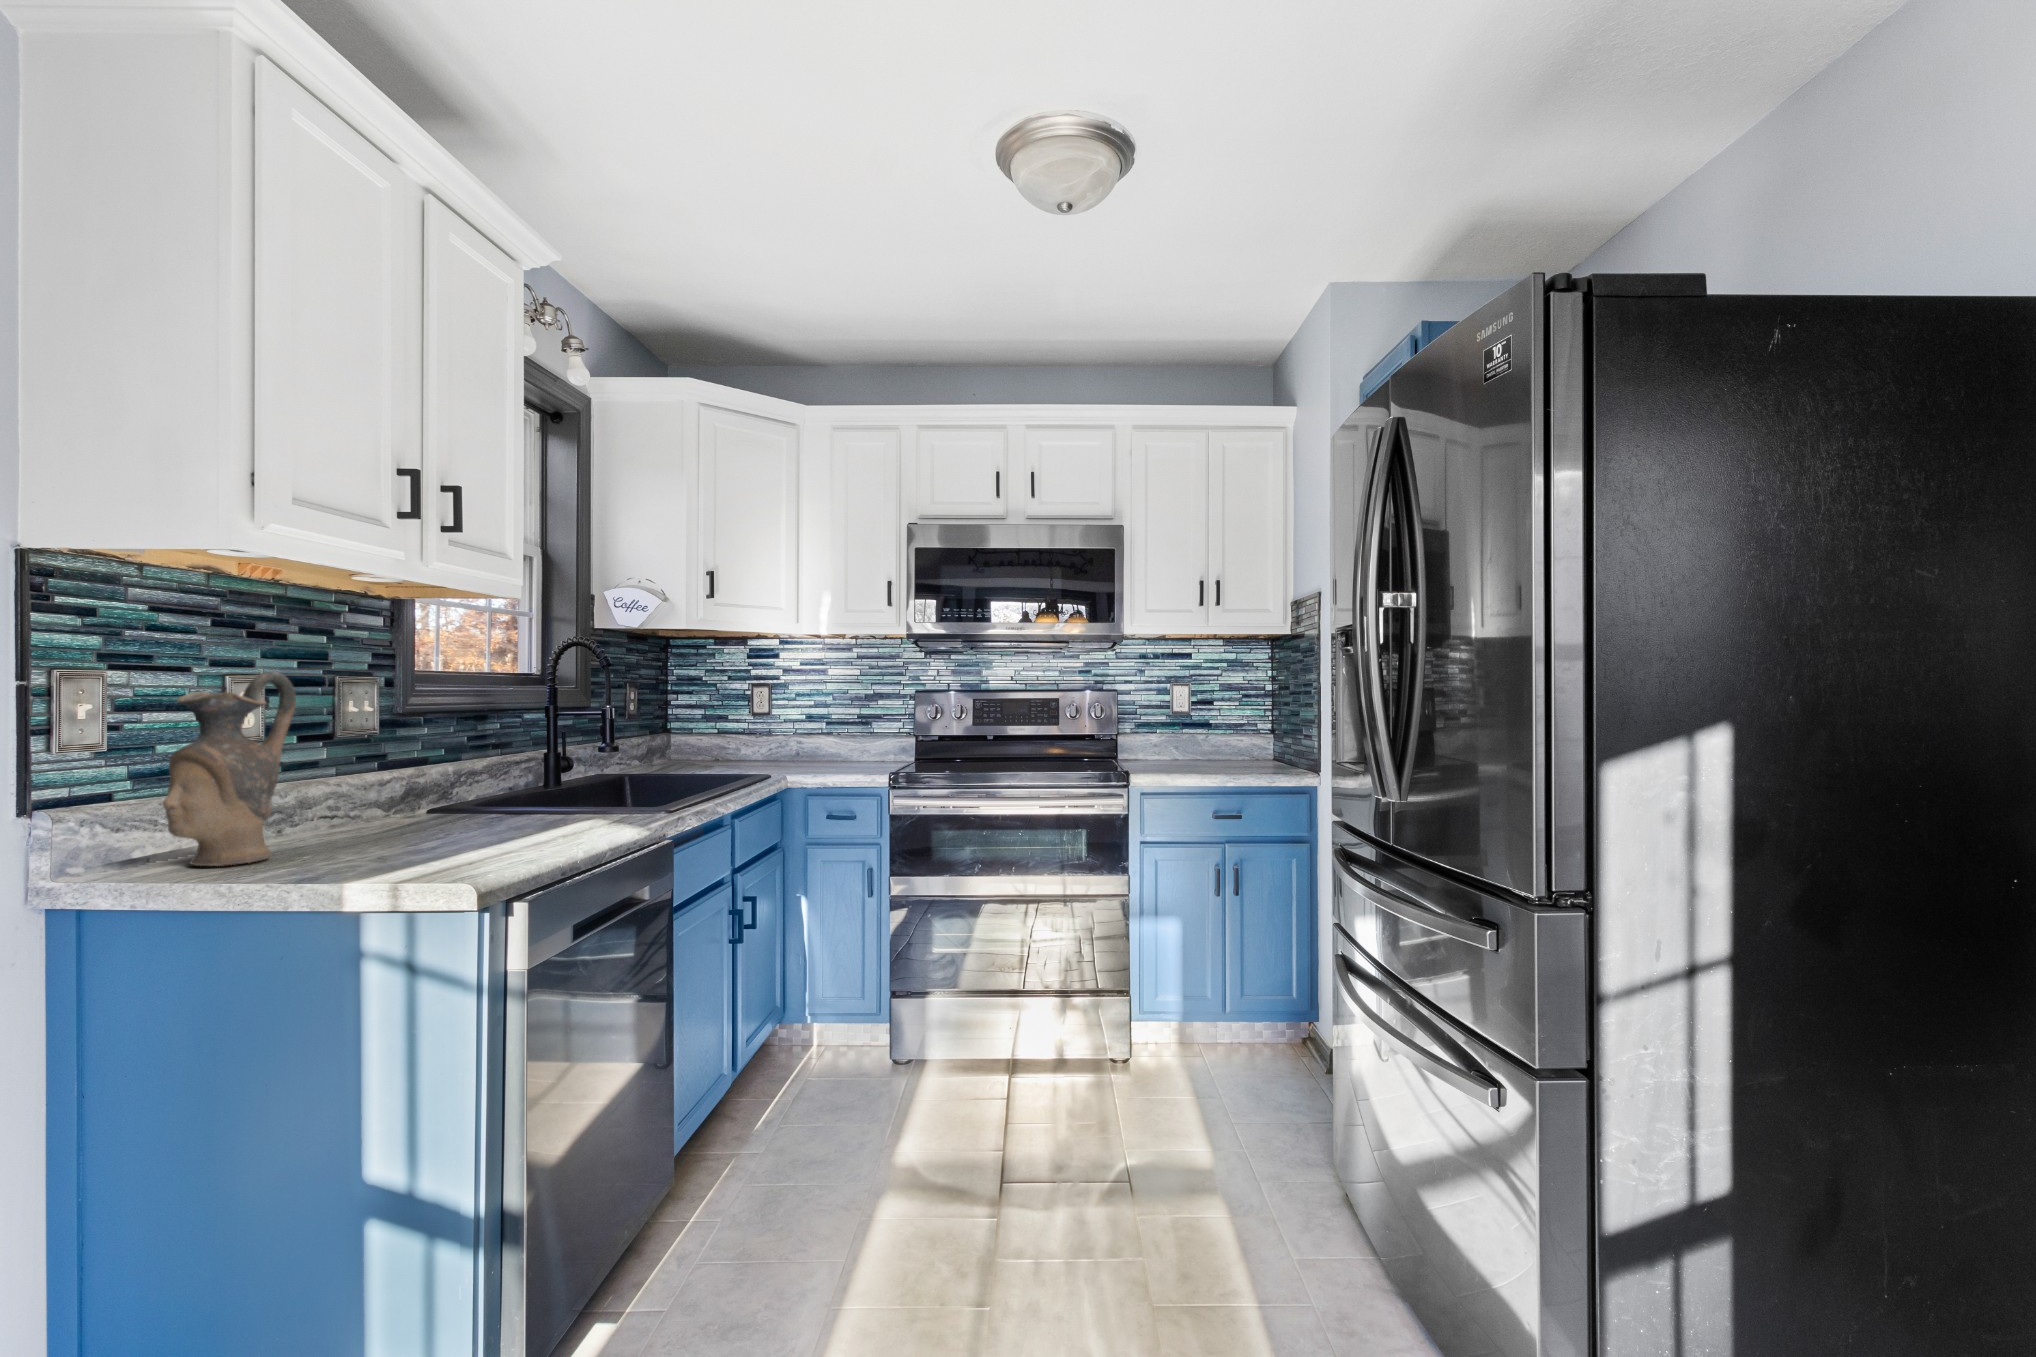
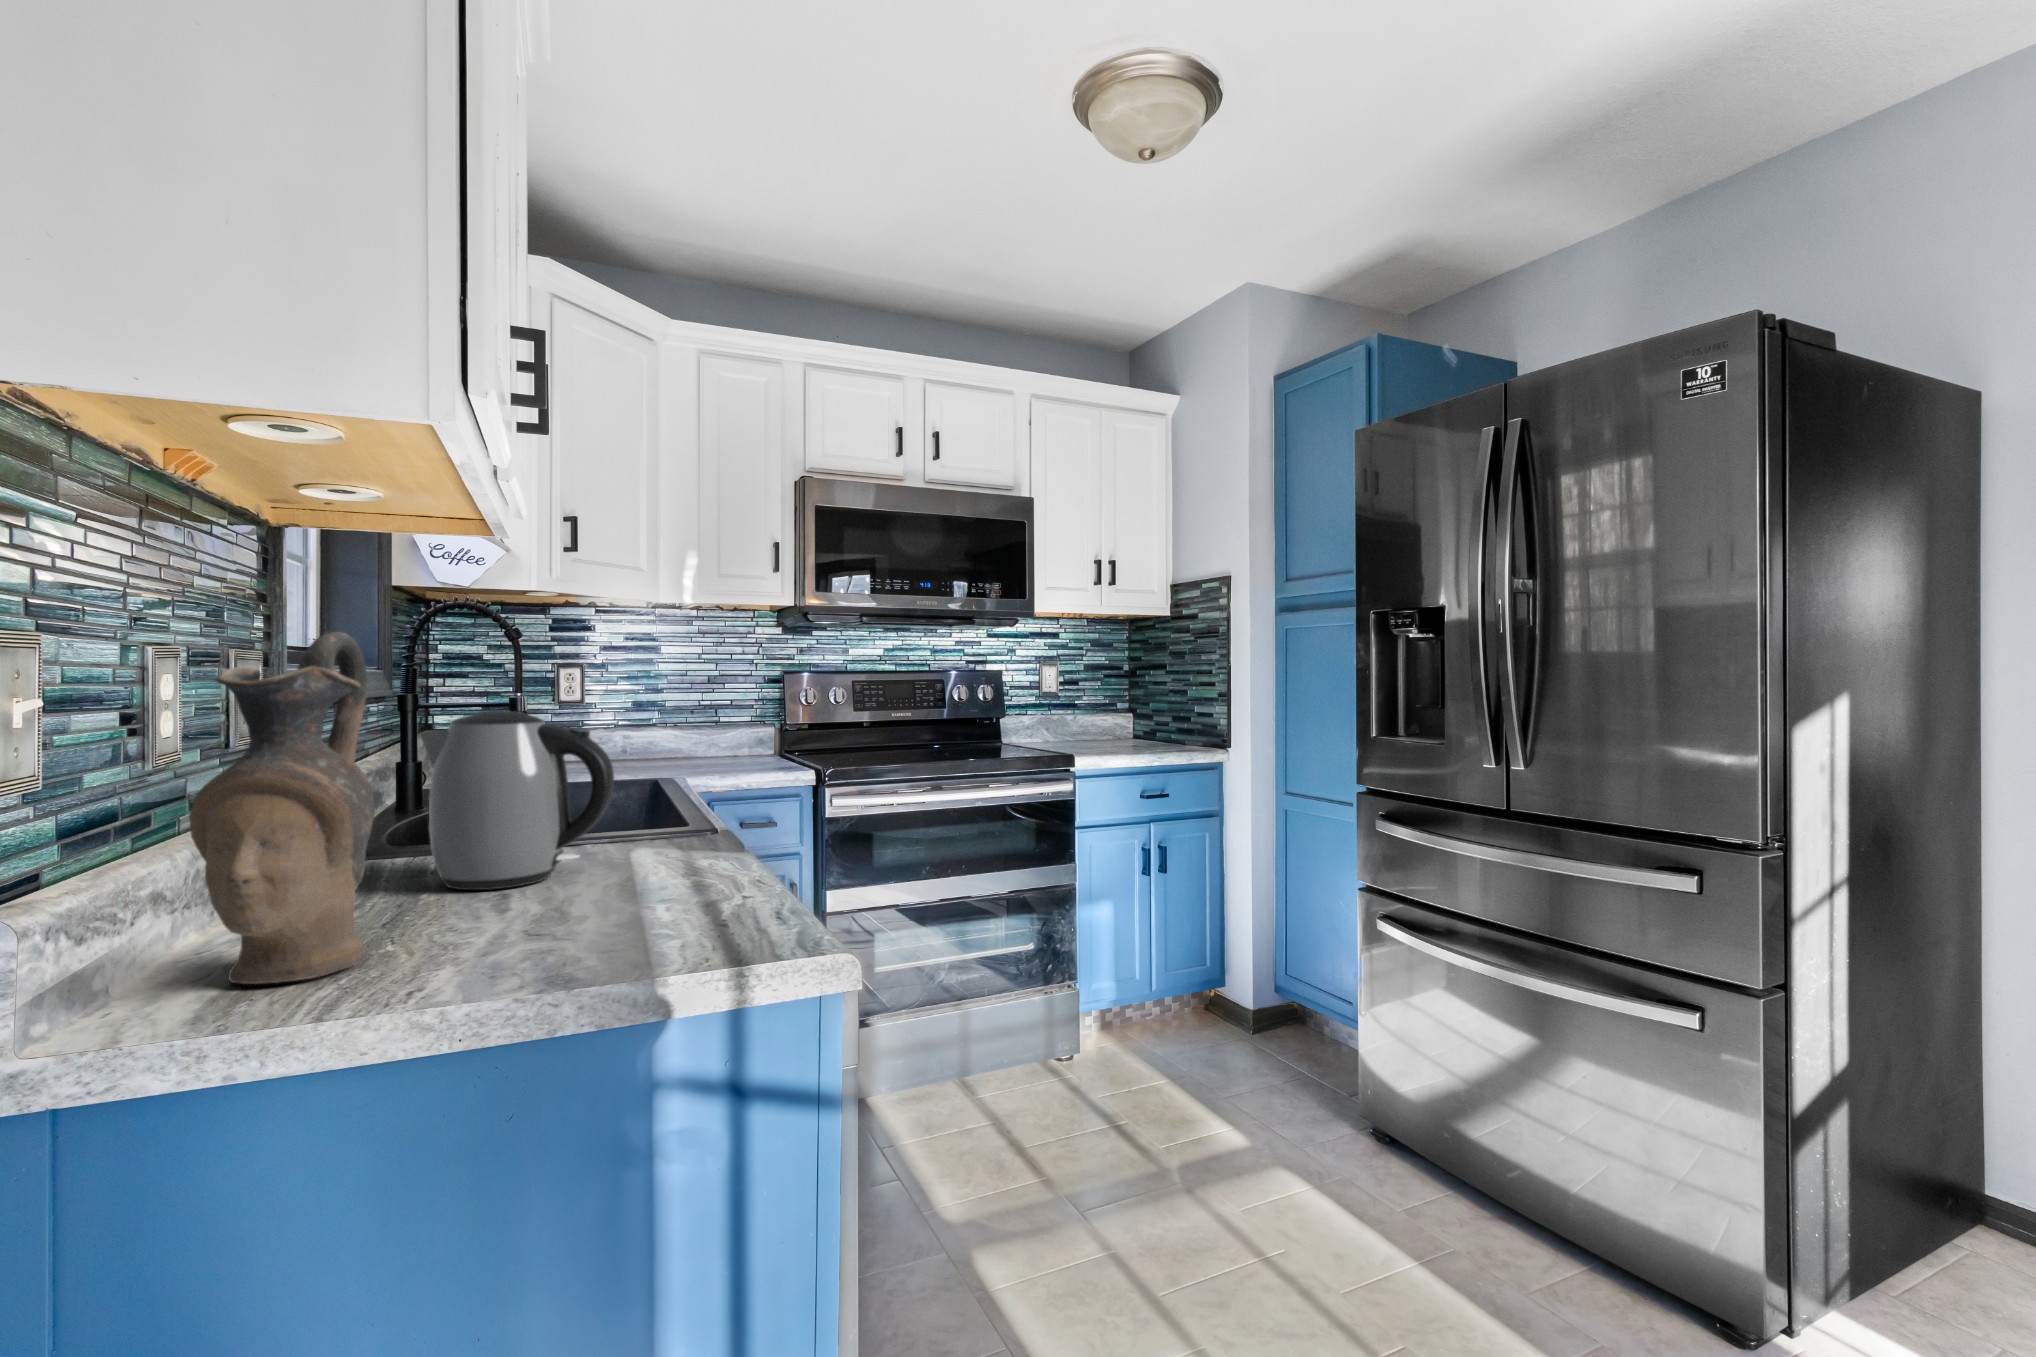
kettle: none [399,719,512,833] -> present [420,711,614,890]

